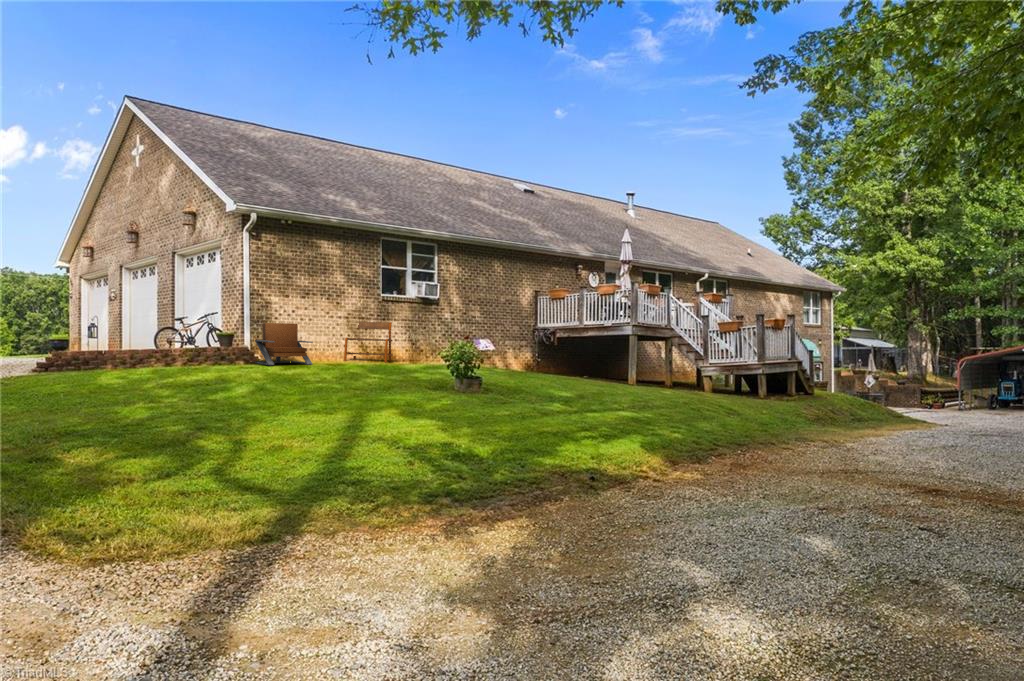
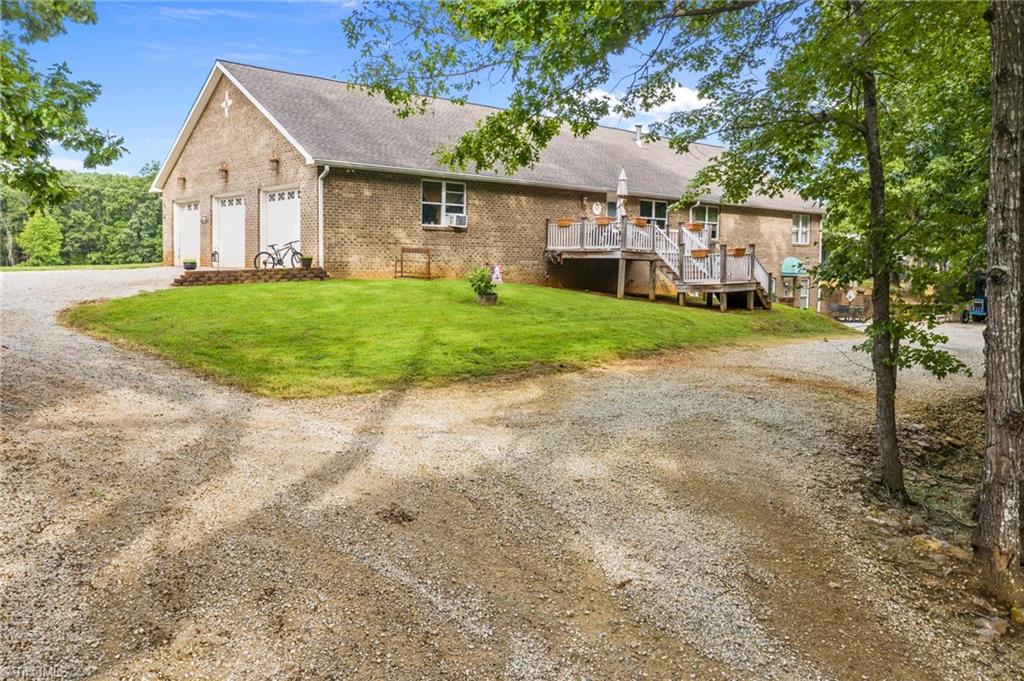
lounge chair: present [255,323,313,365] -> none [330,250,373,282]

